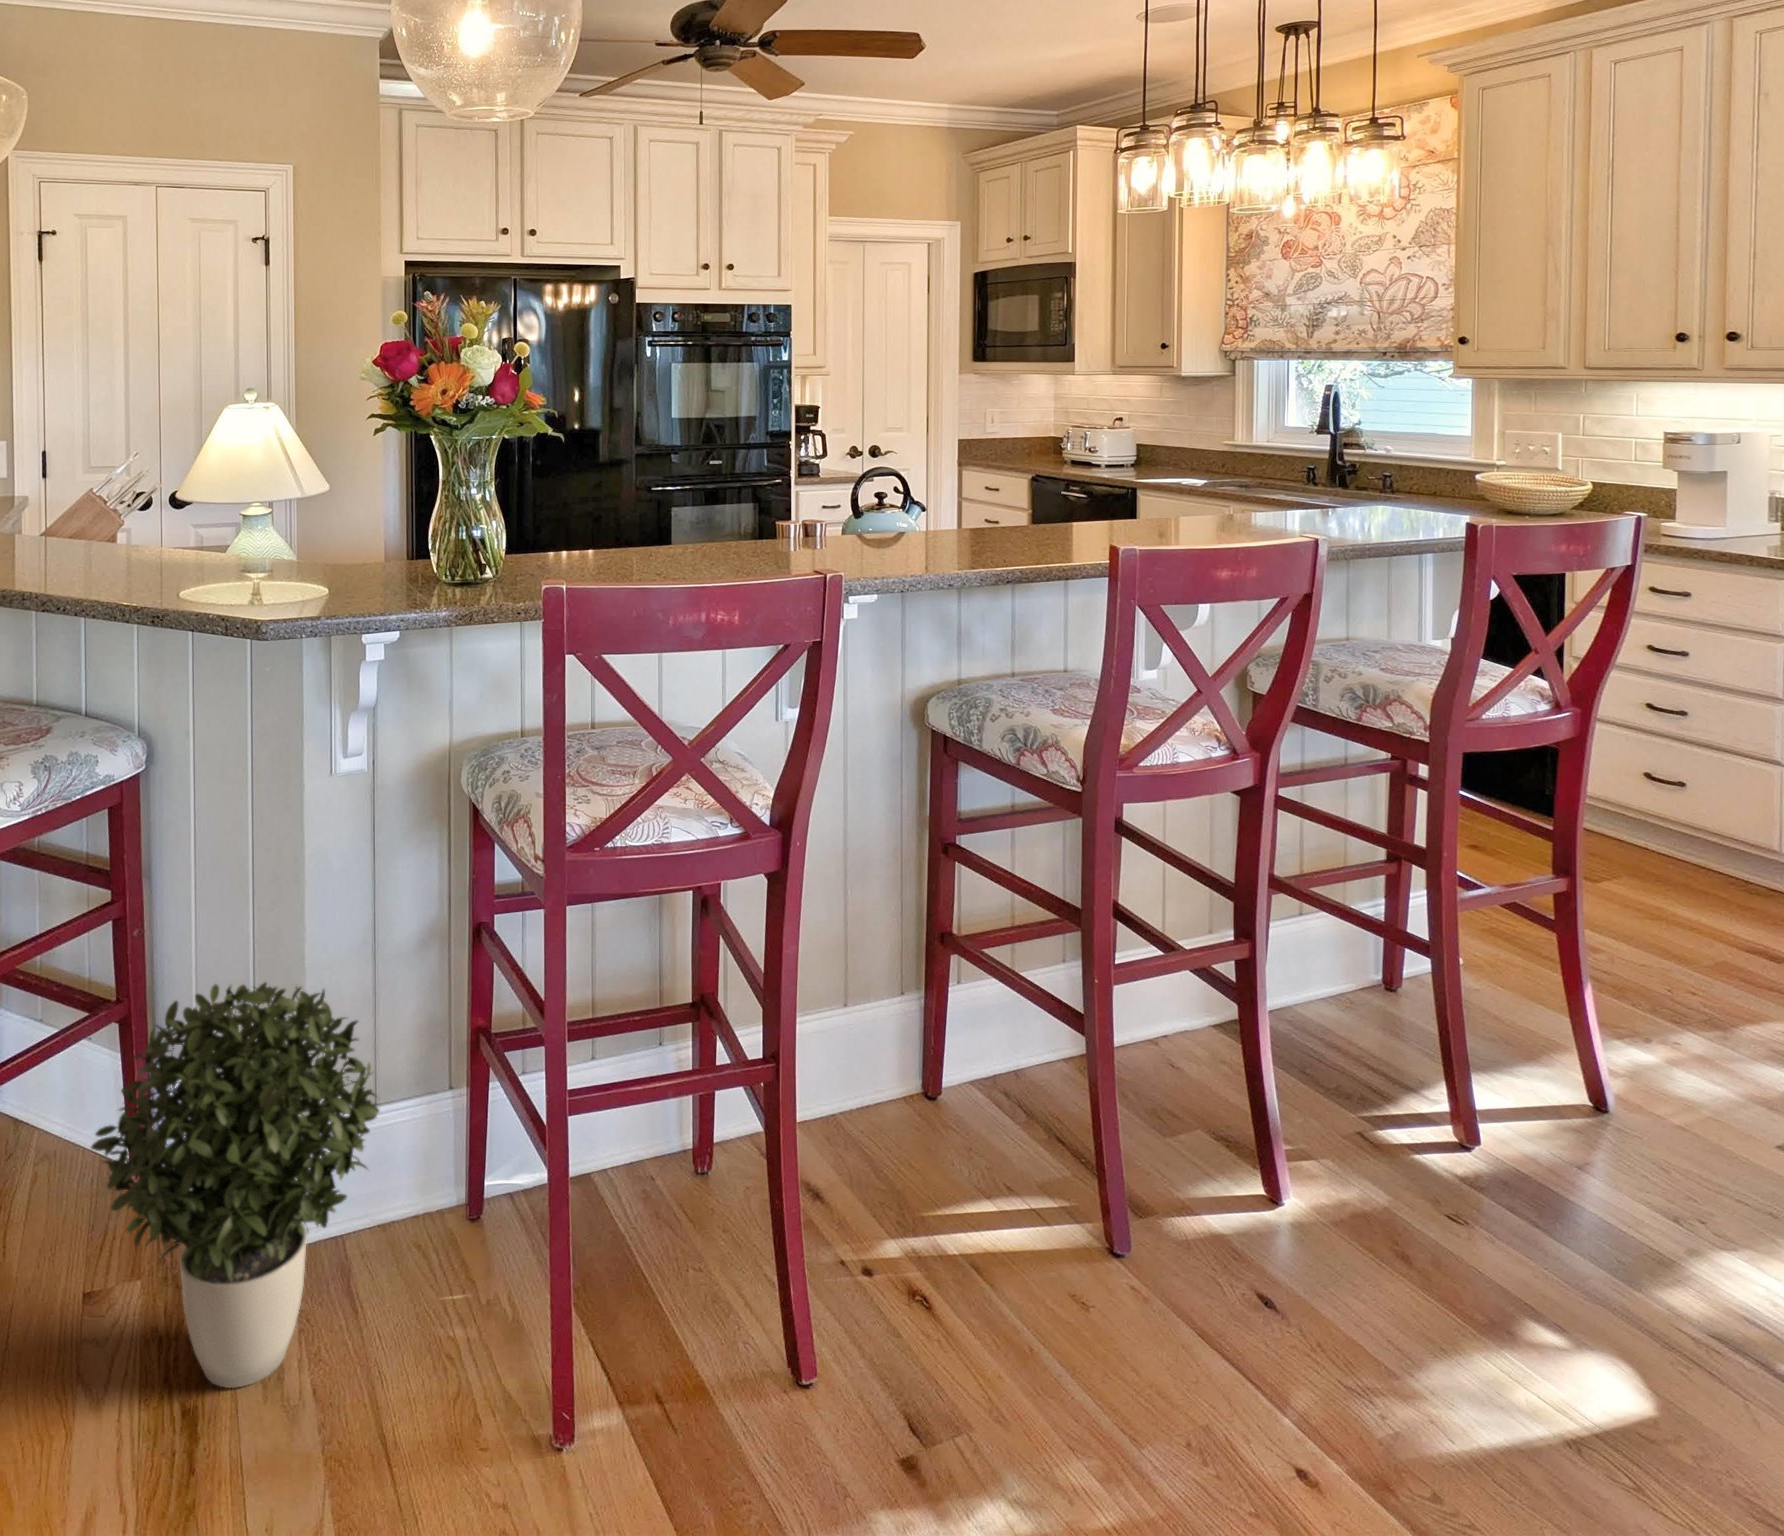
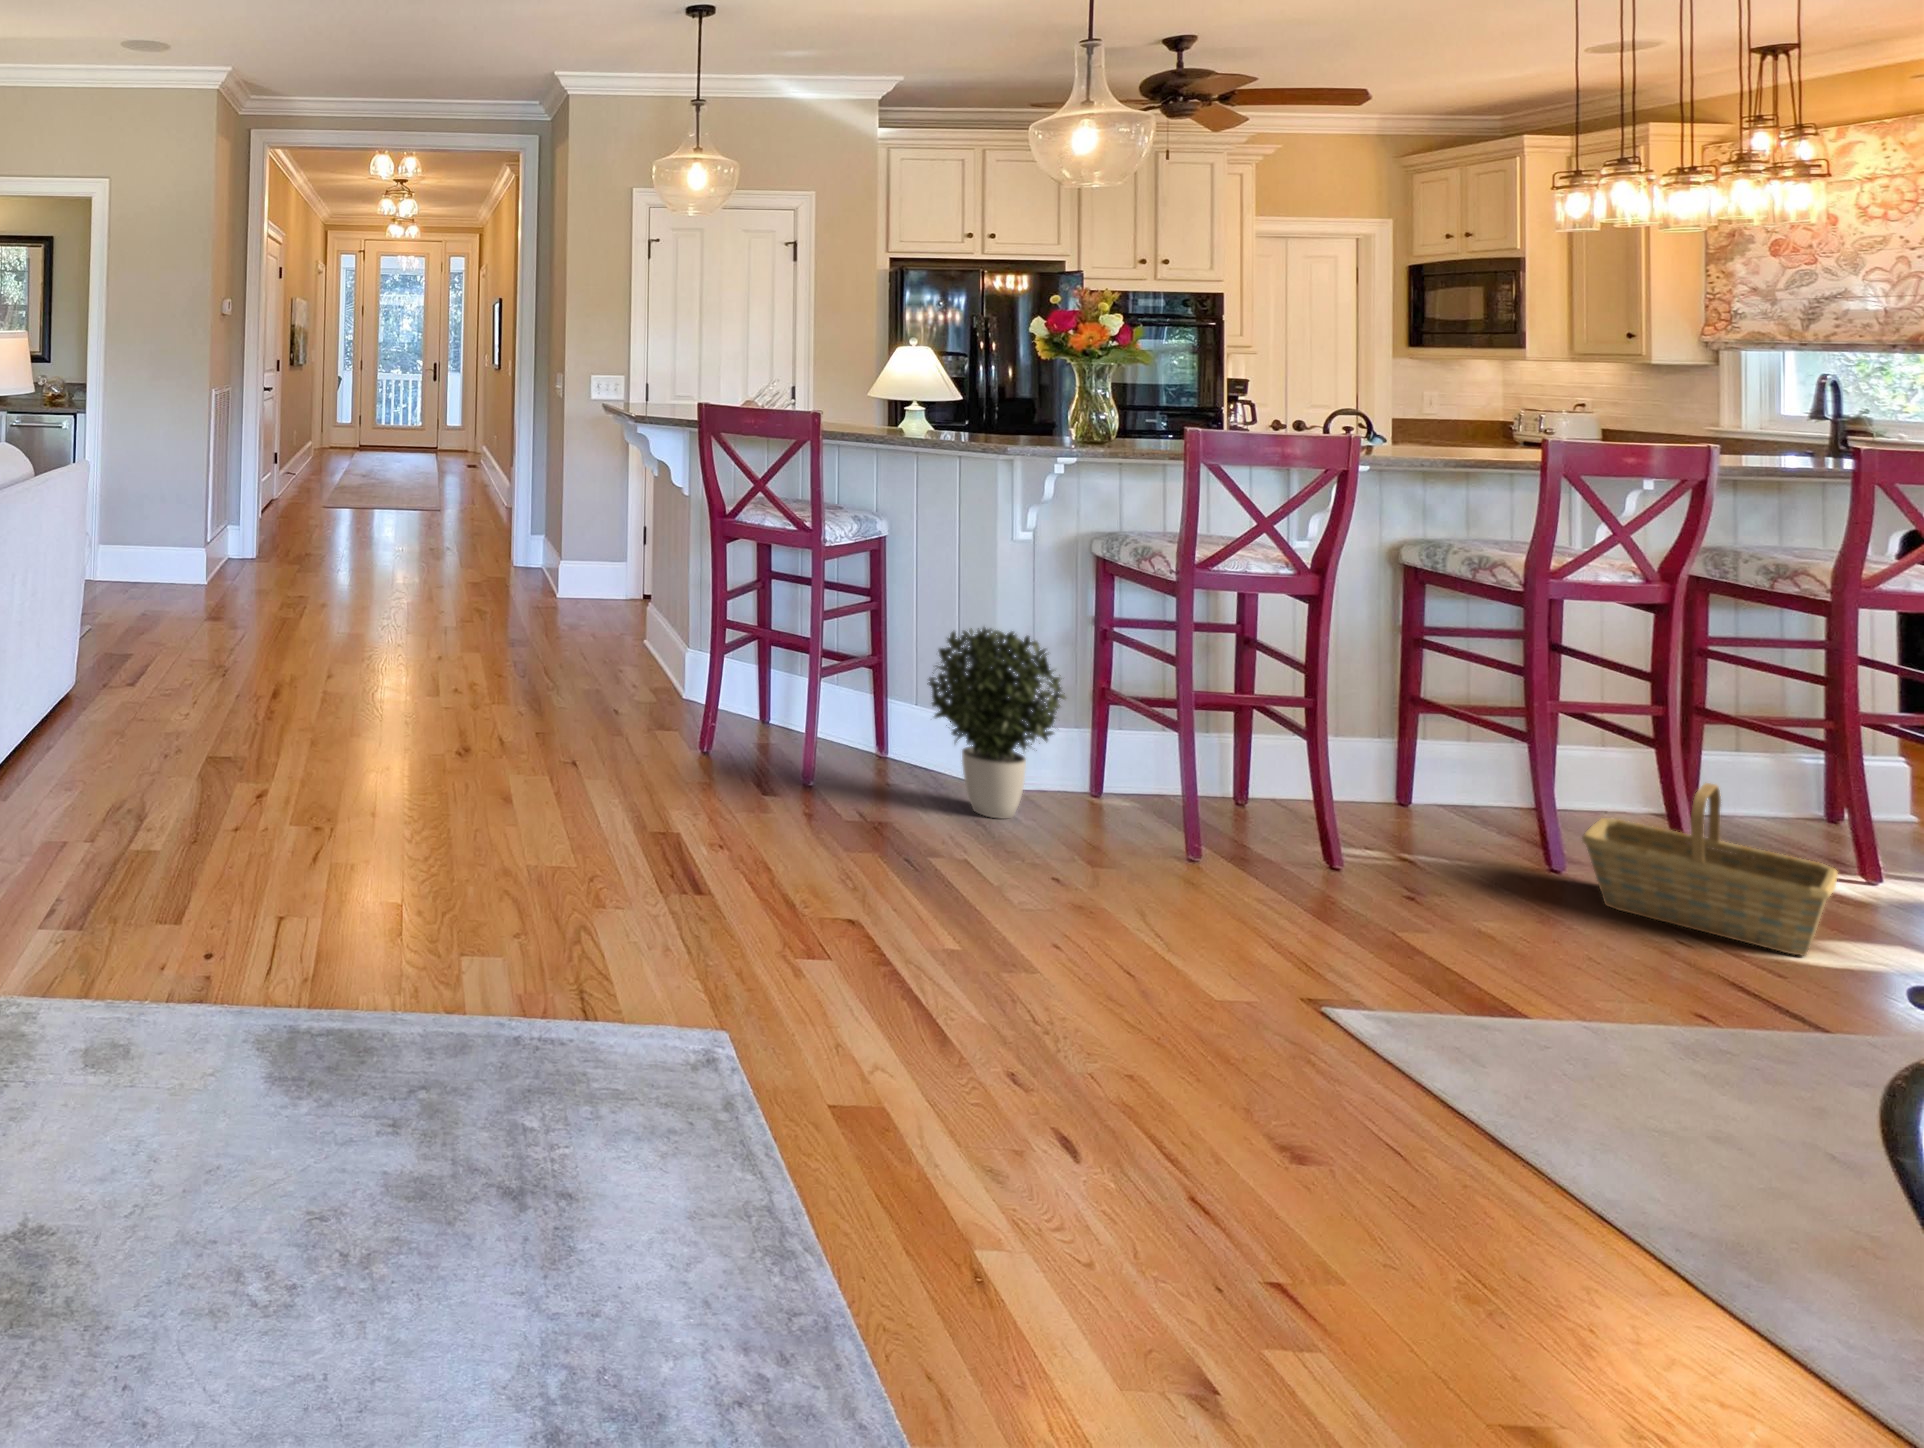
basket: none [1160,1084,1480,1395] -> present [1582,783,1838,956]

